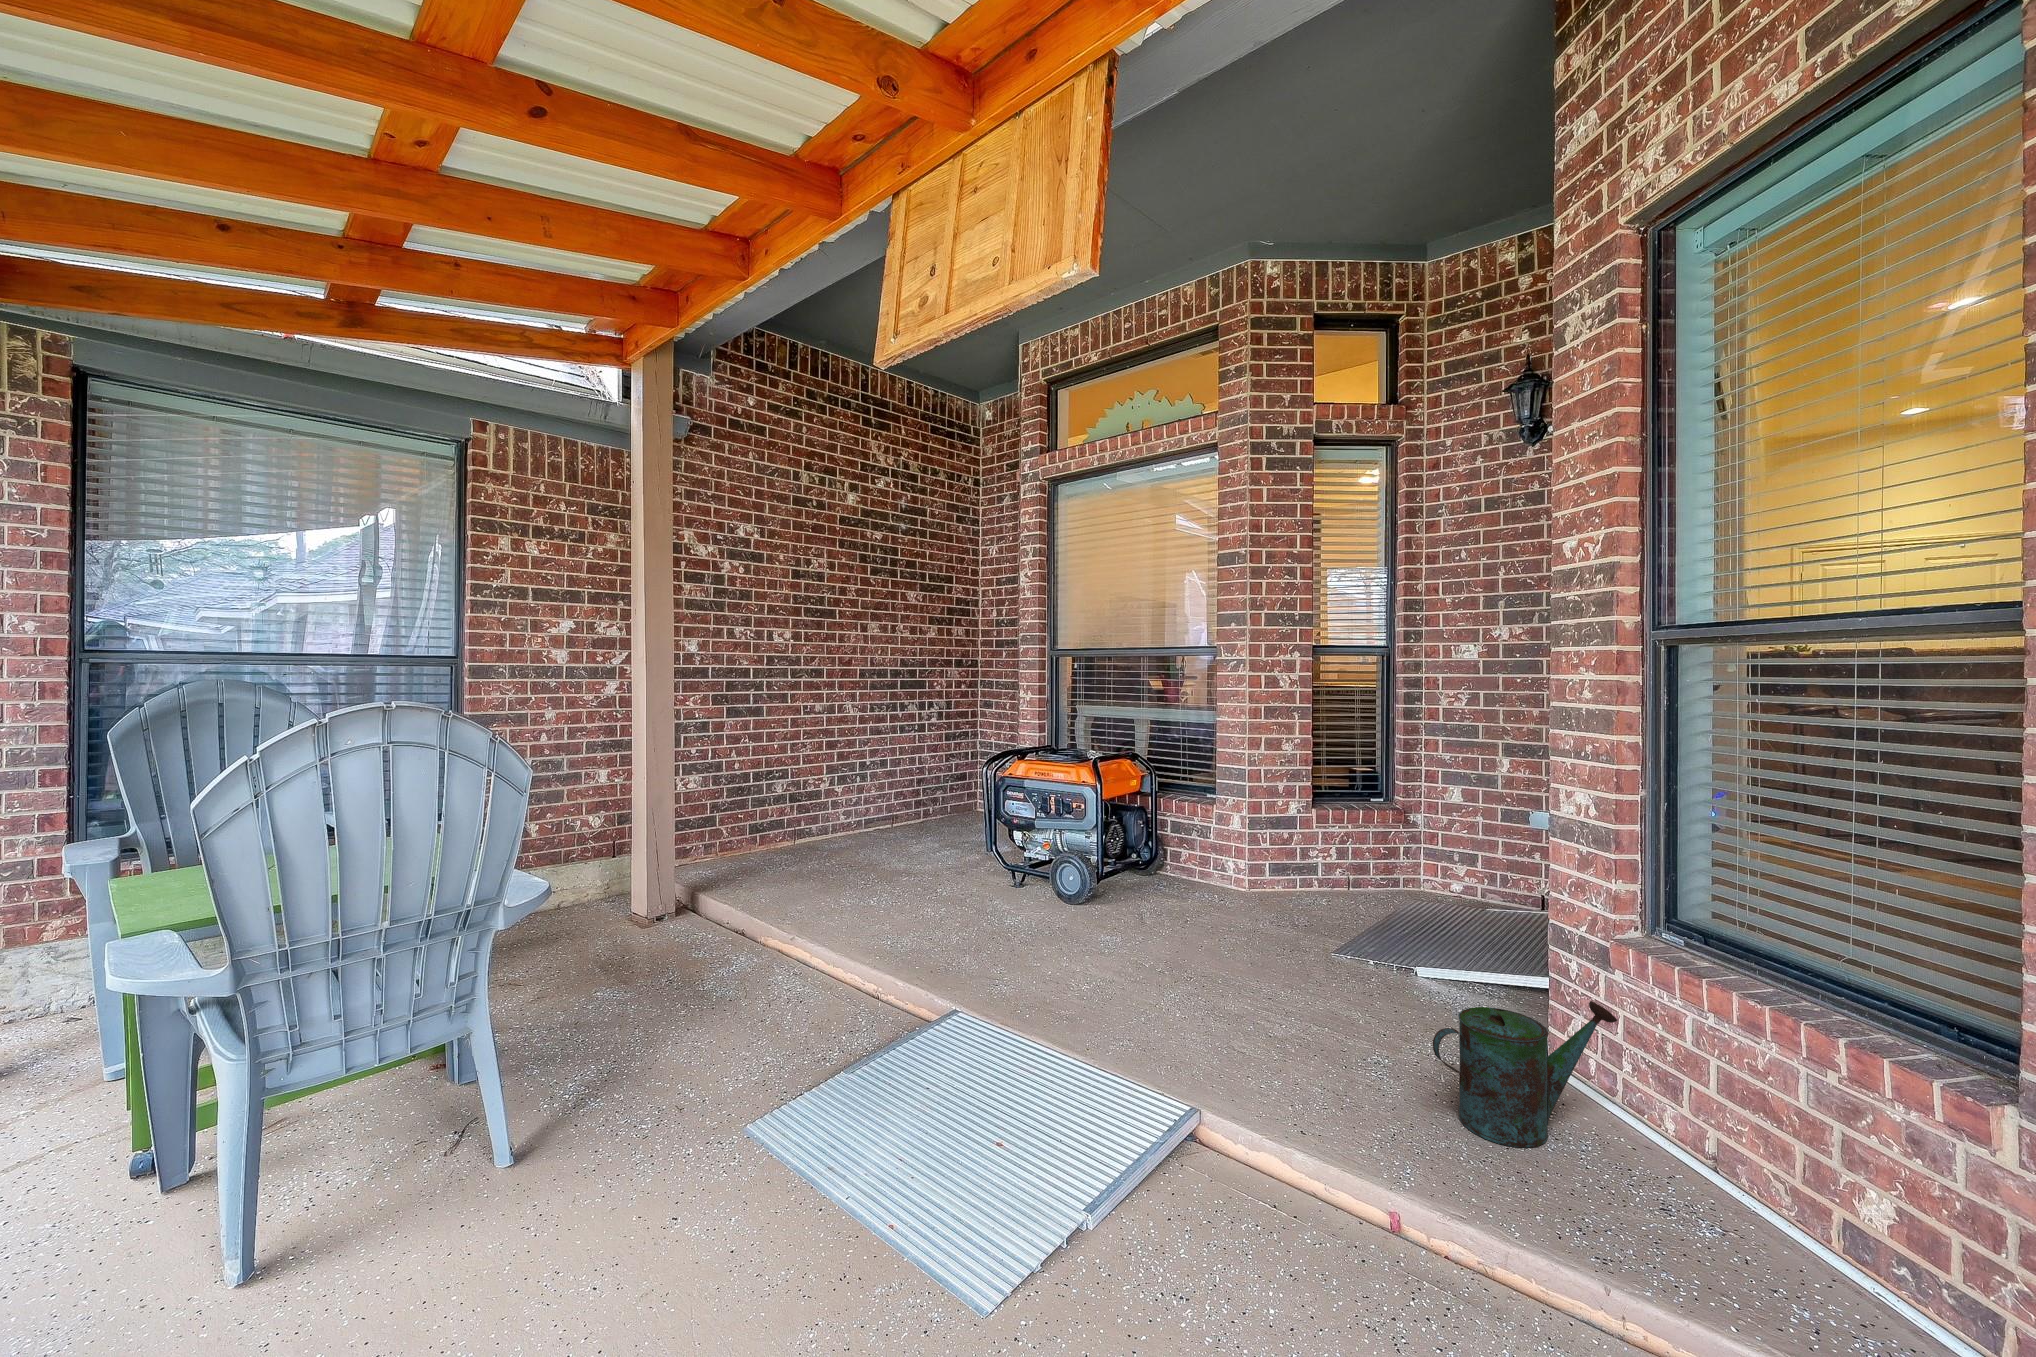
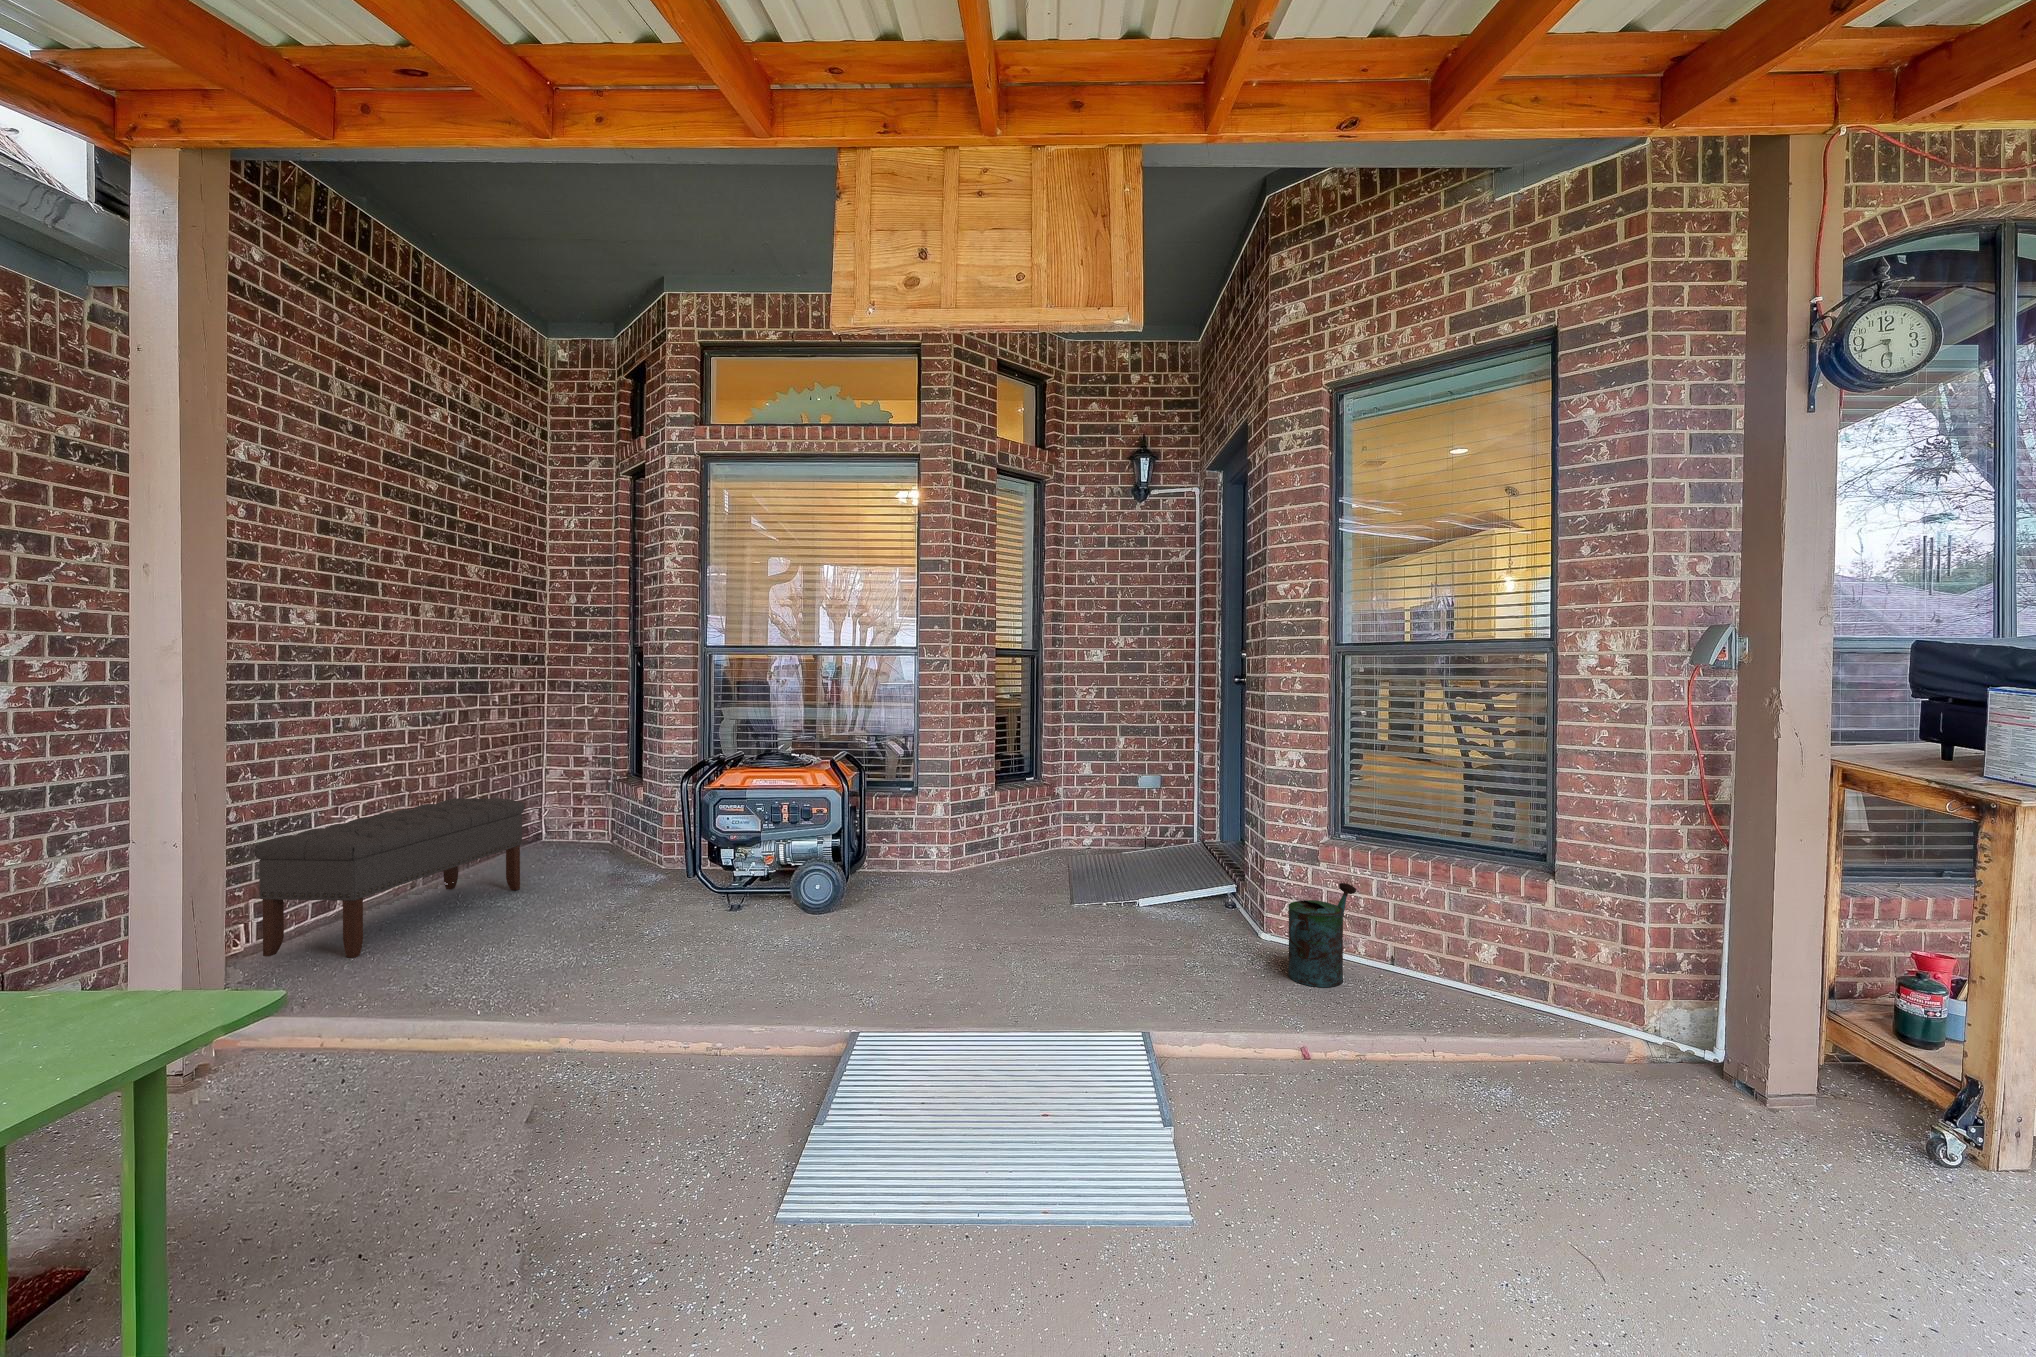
bench: none [746,767,923,868] -> present [254,798,525,958]

